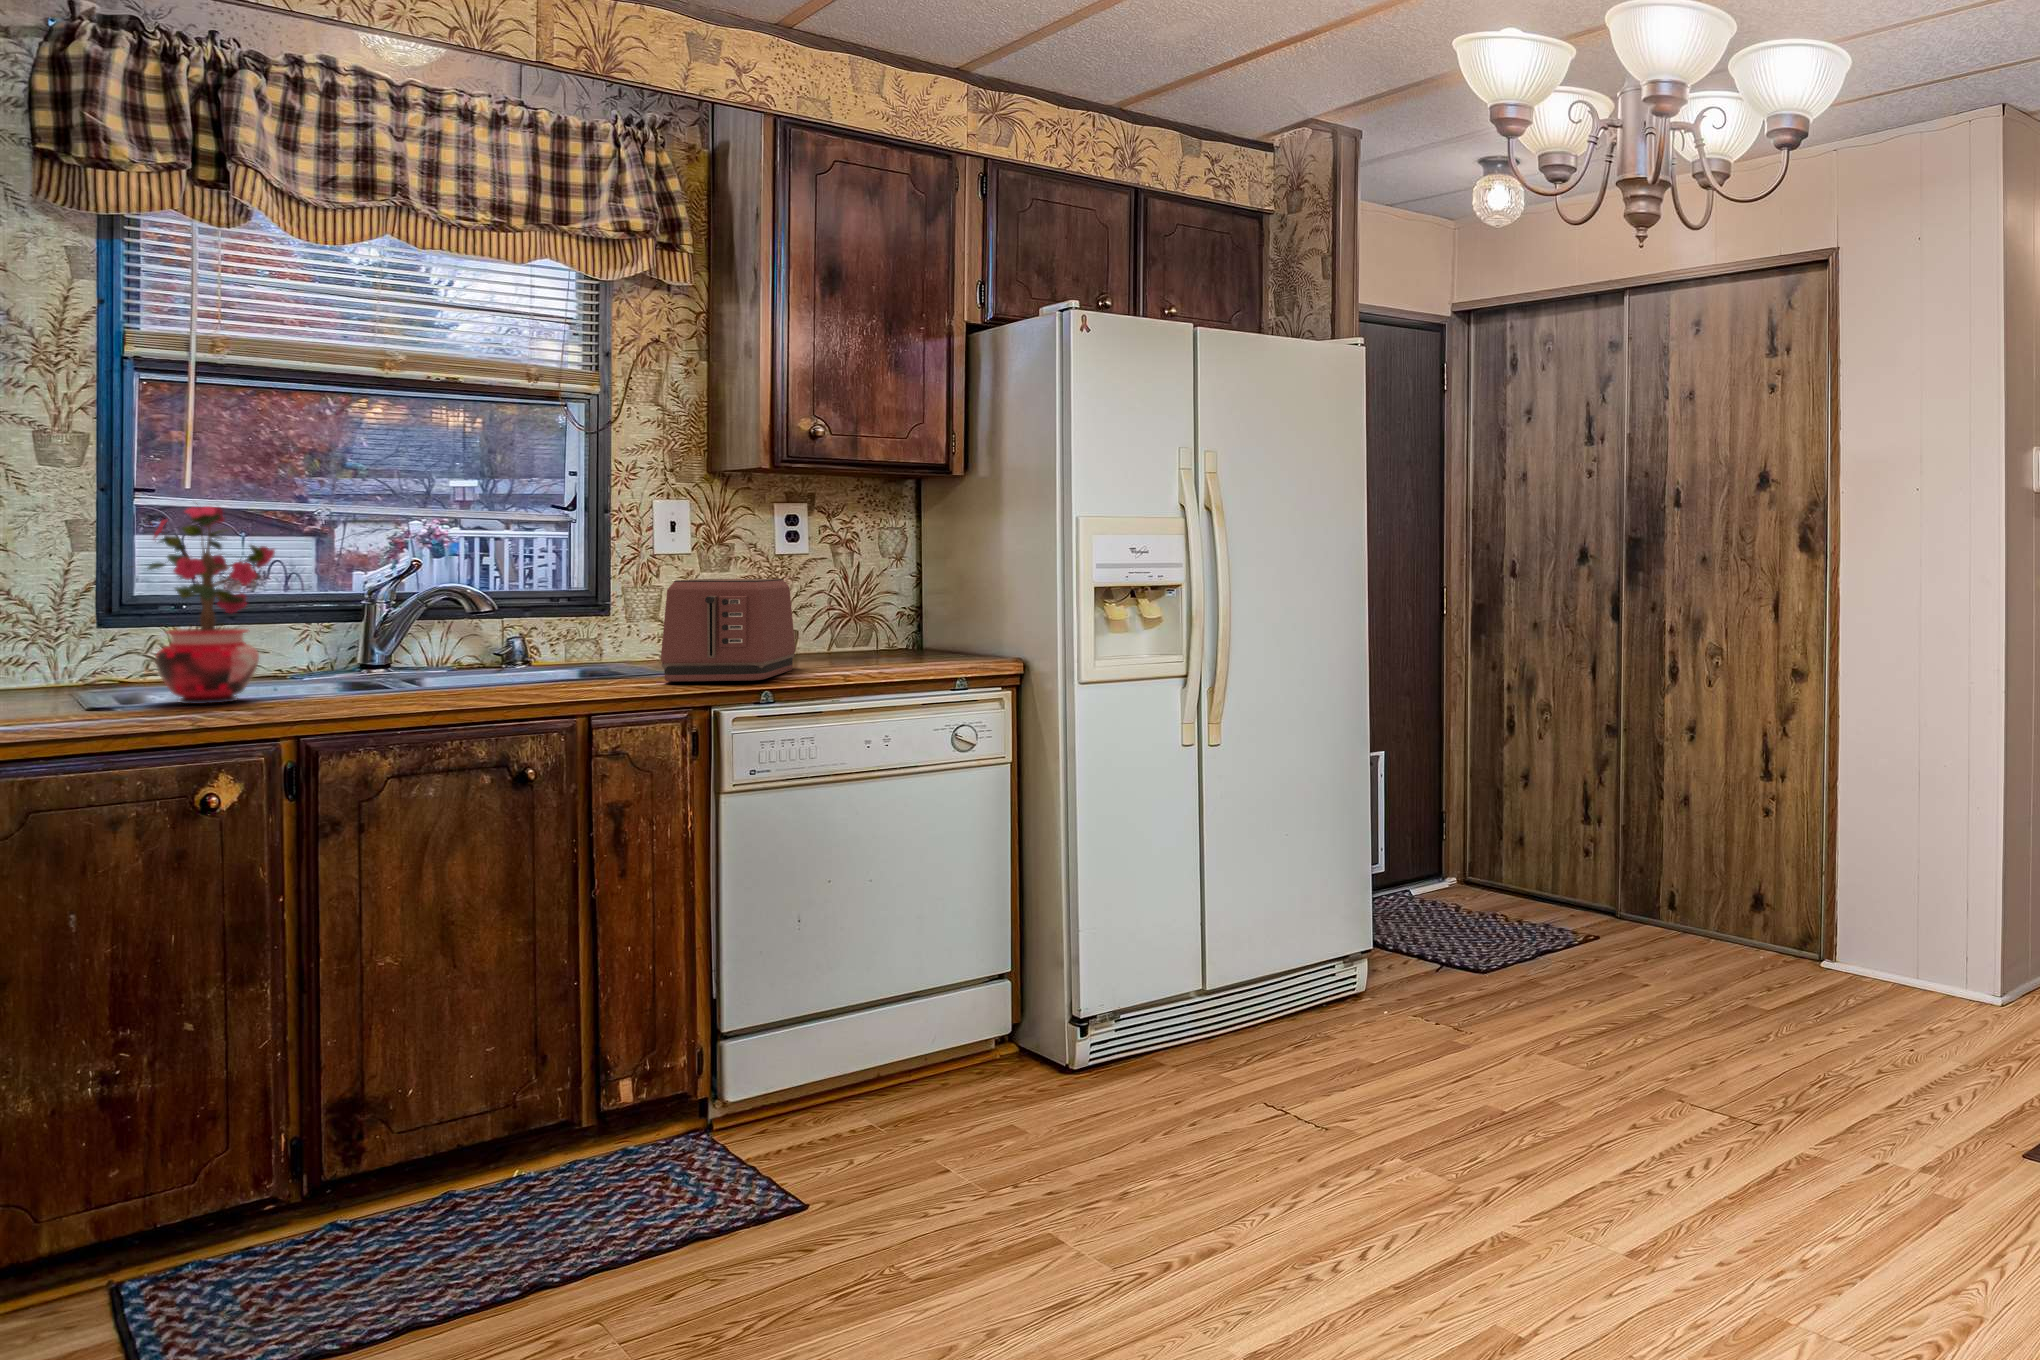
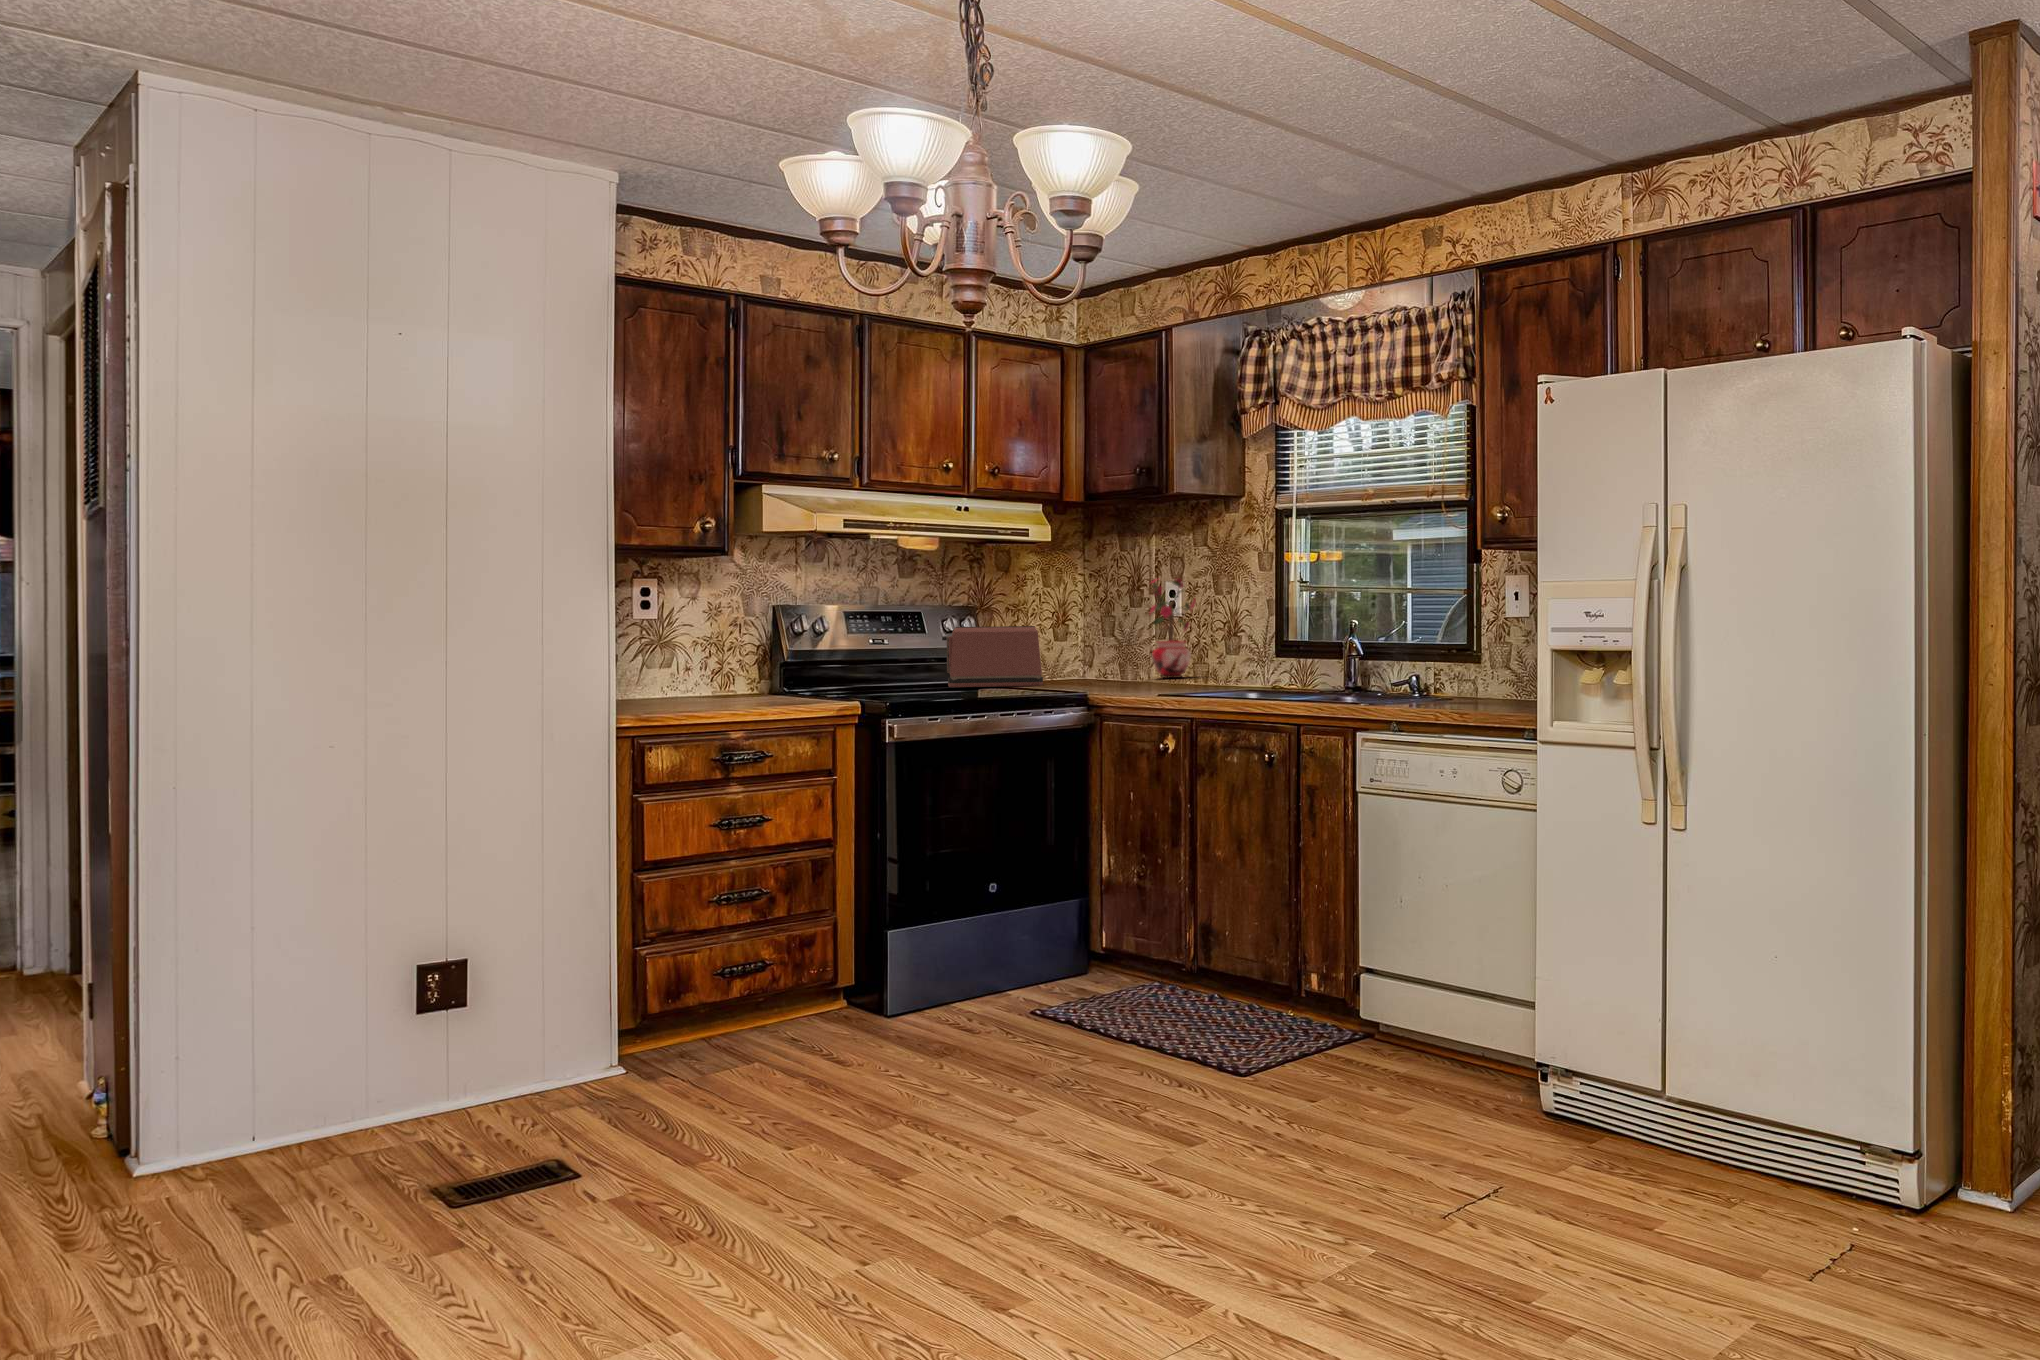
potted plant: present [147,507,275,704] -> present [1150,579,1196,678]

